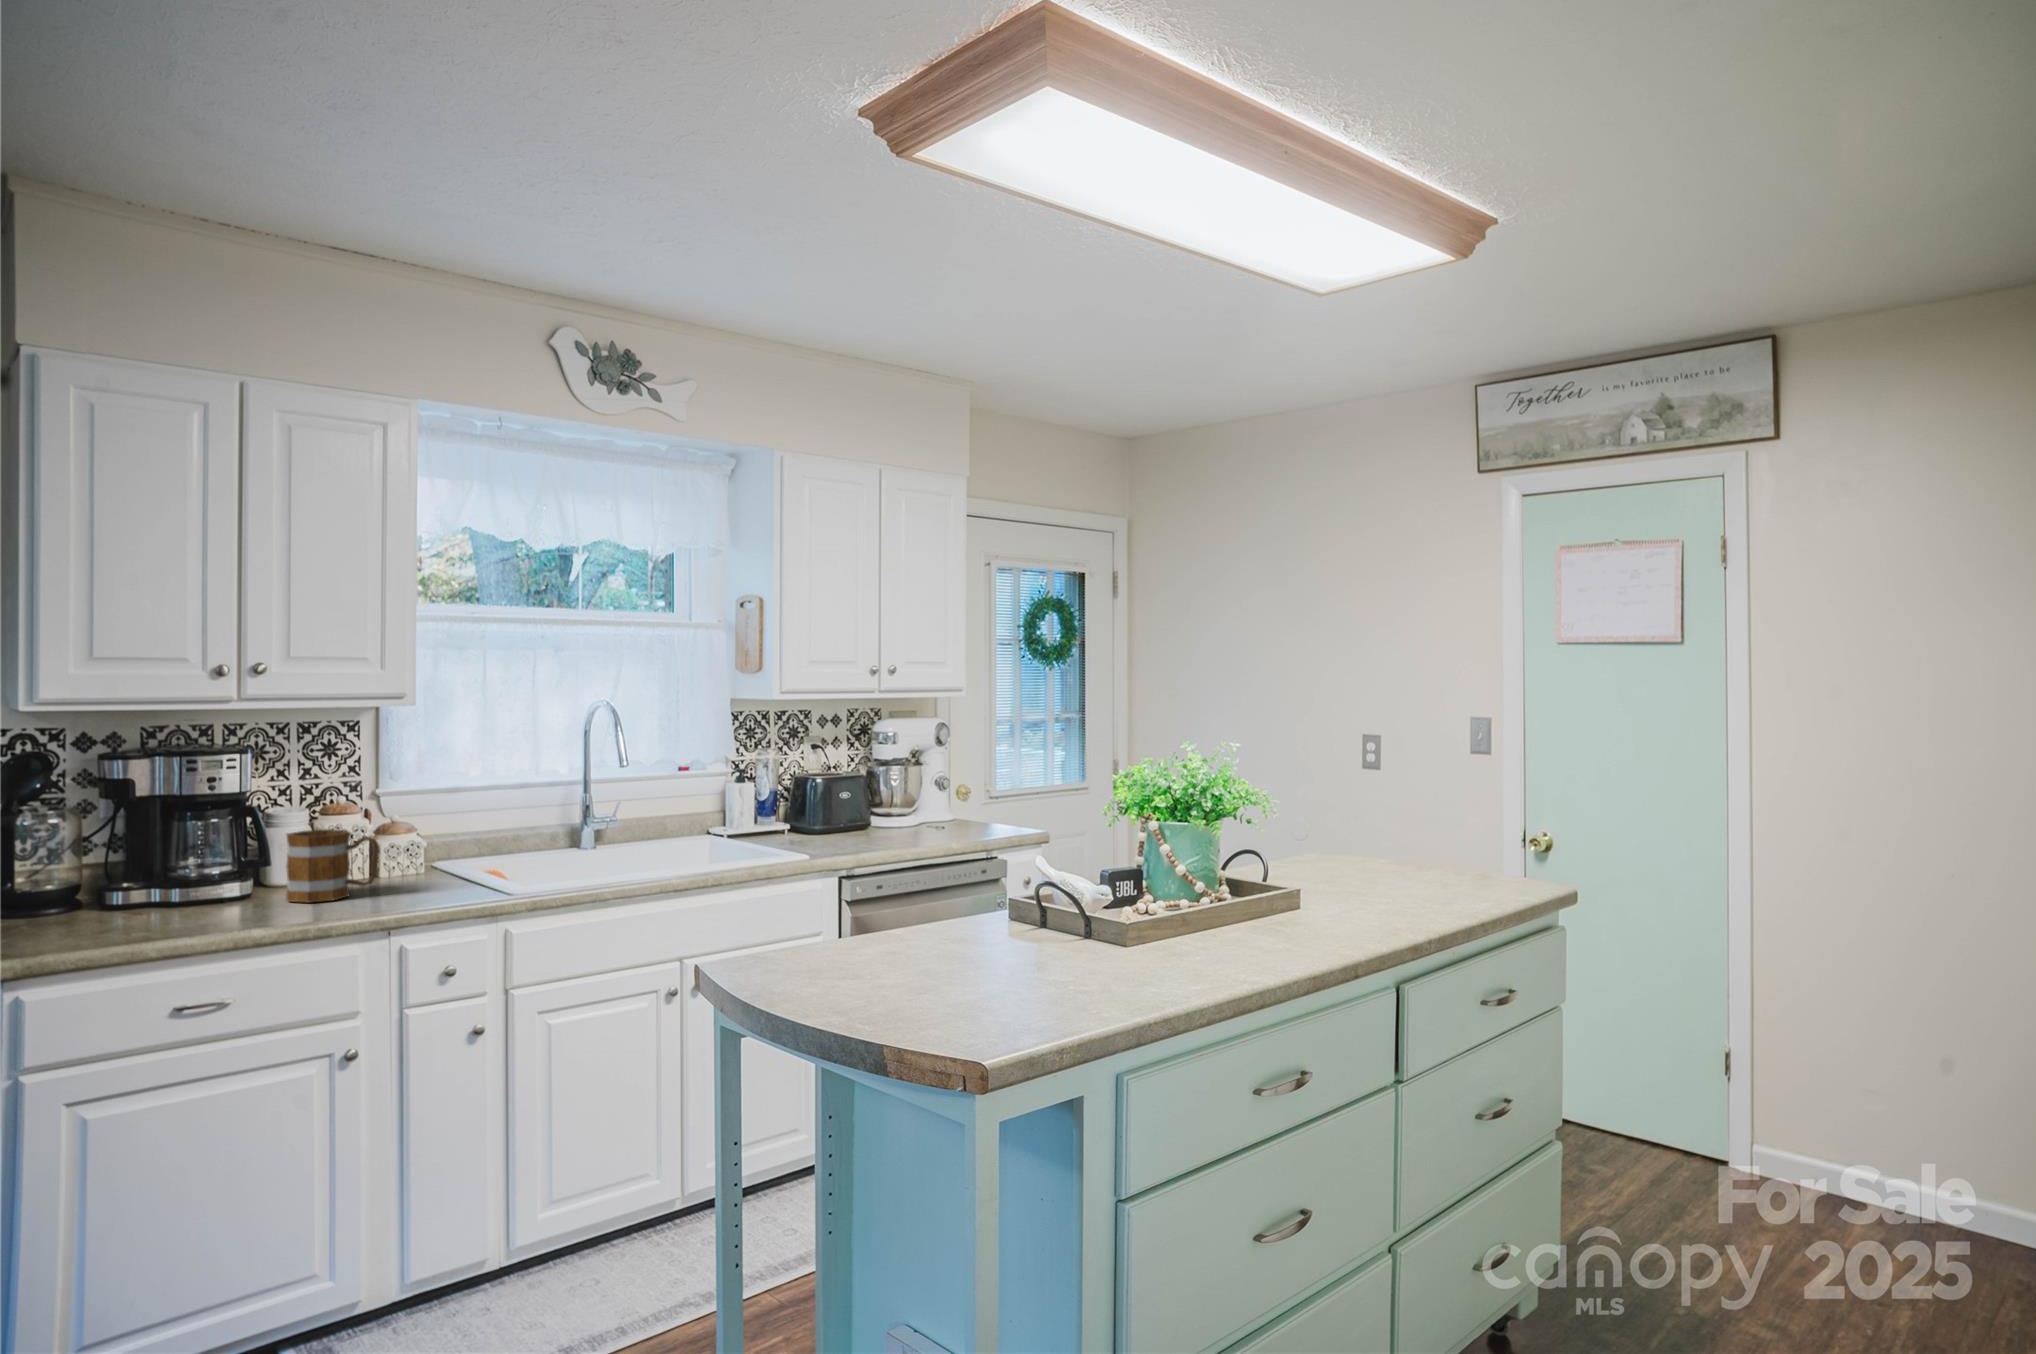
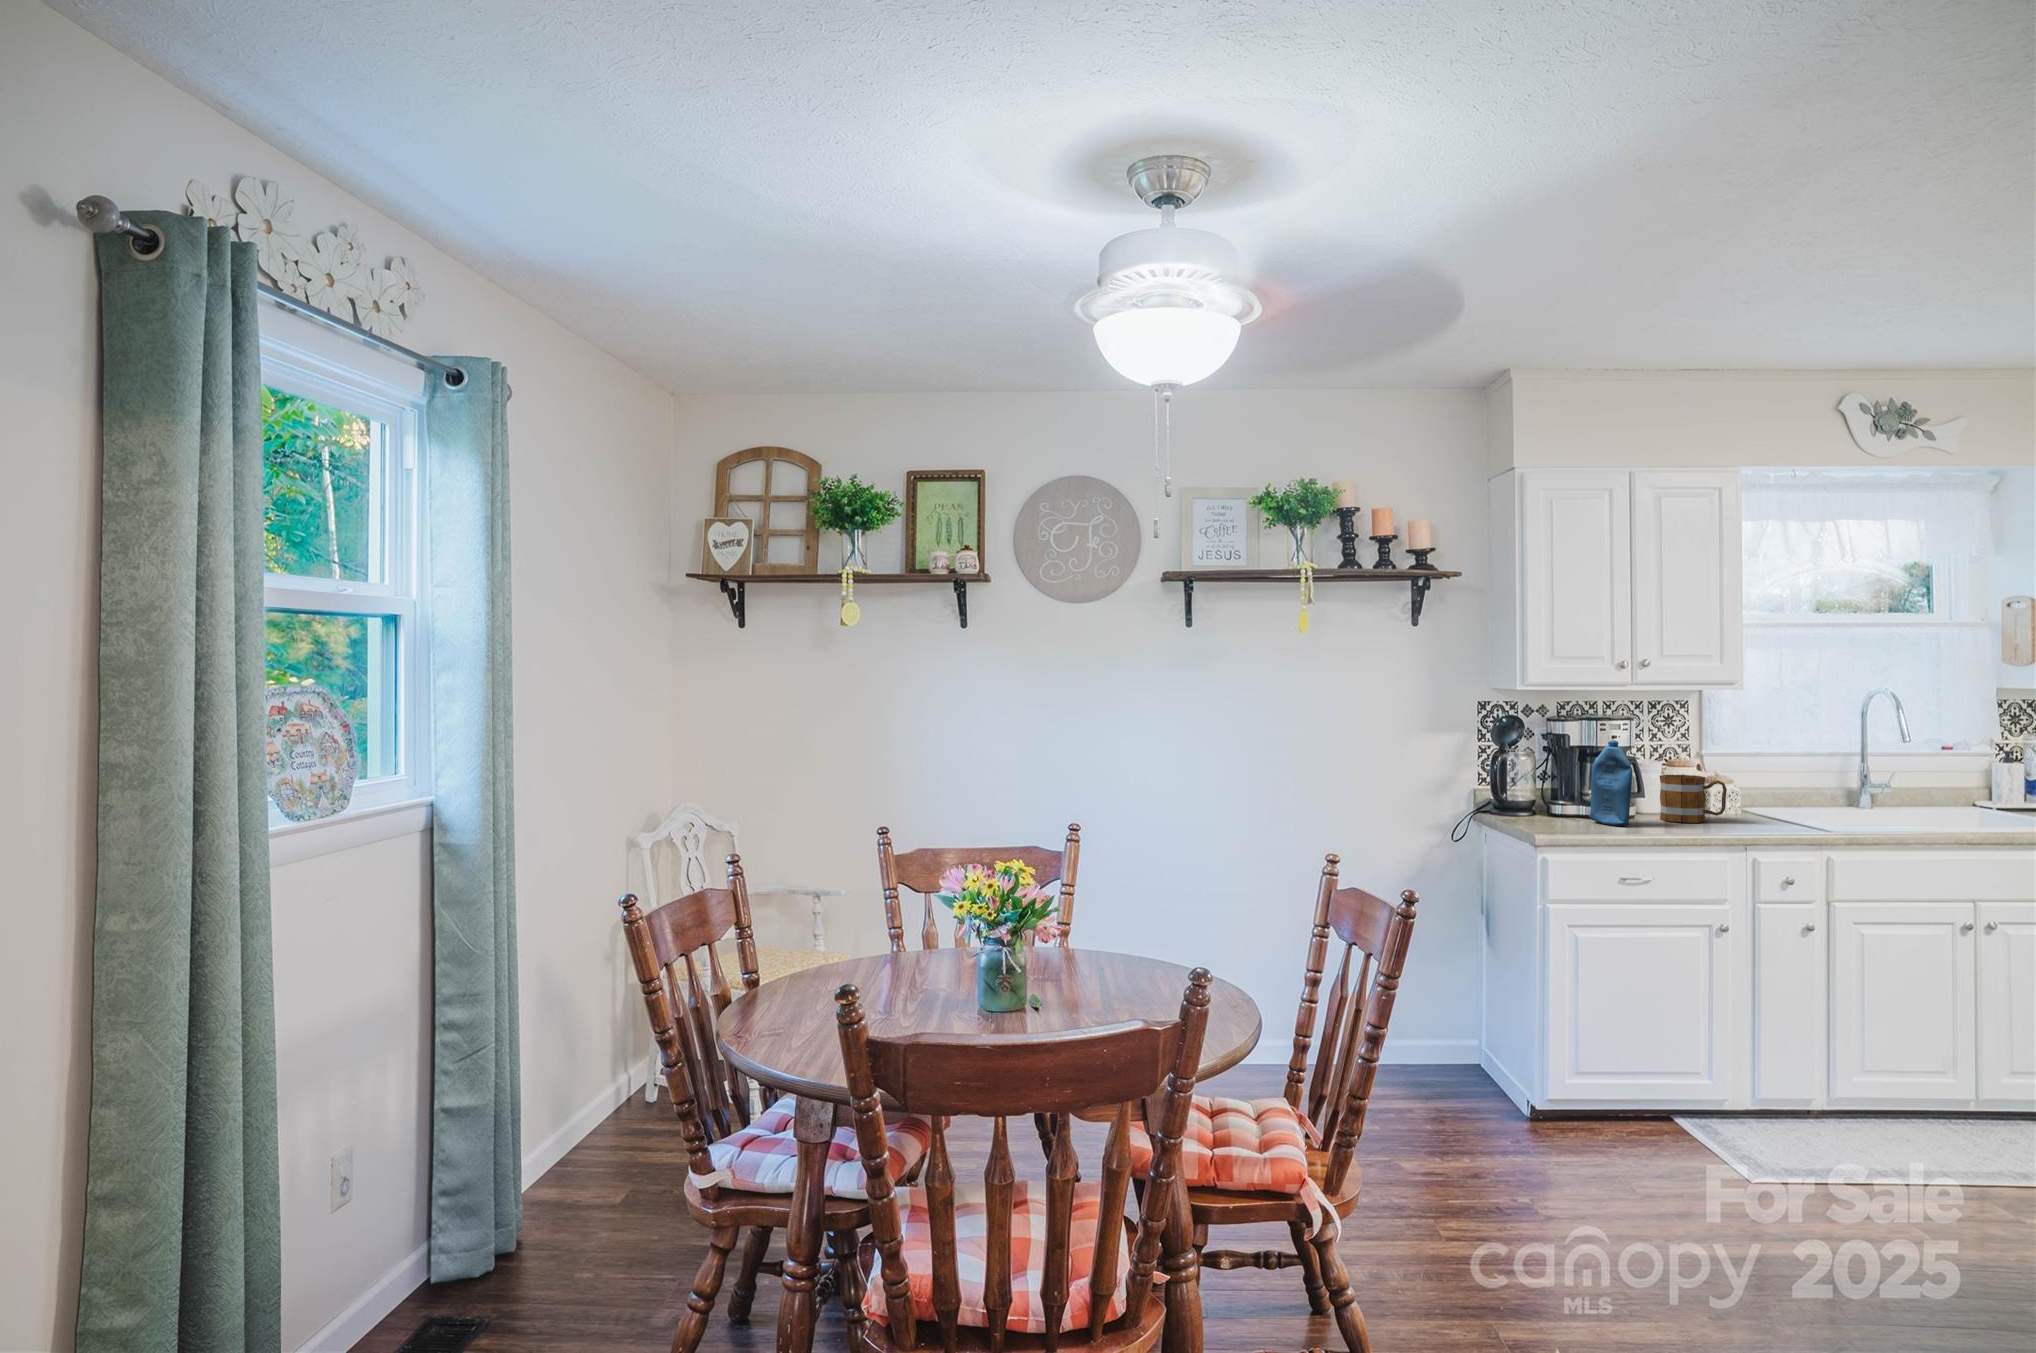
bottle: none [154,789,217,922] -> present [1590,741,1632,826]

